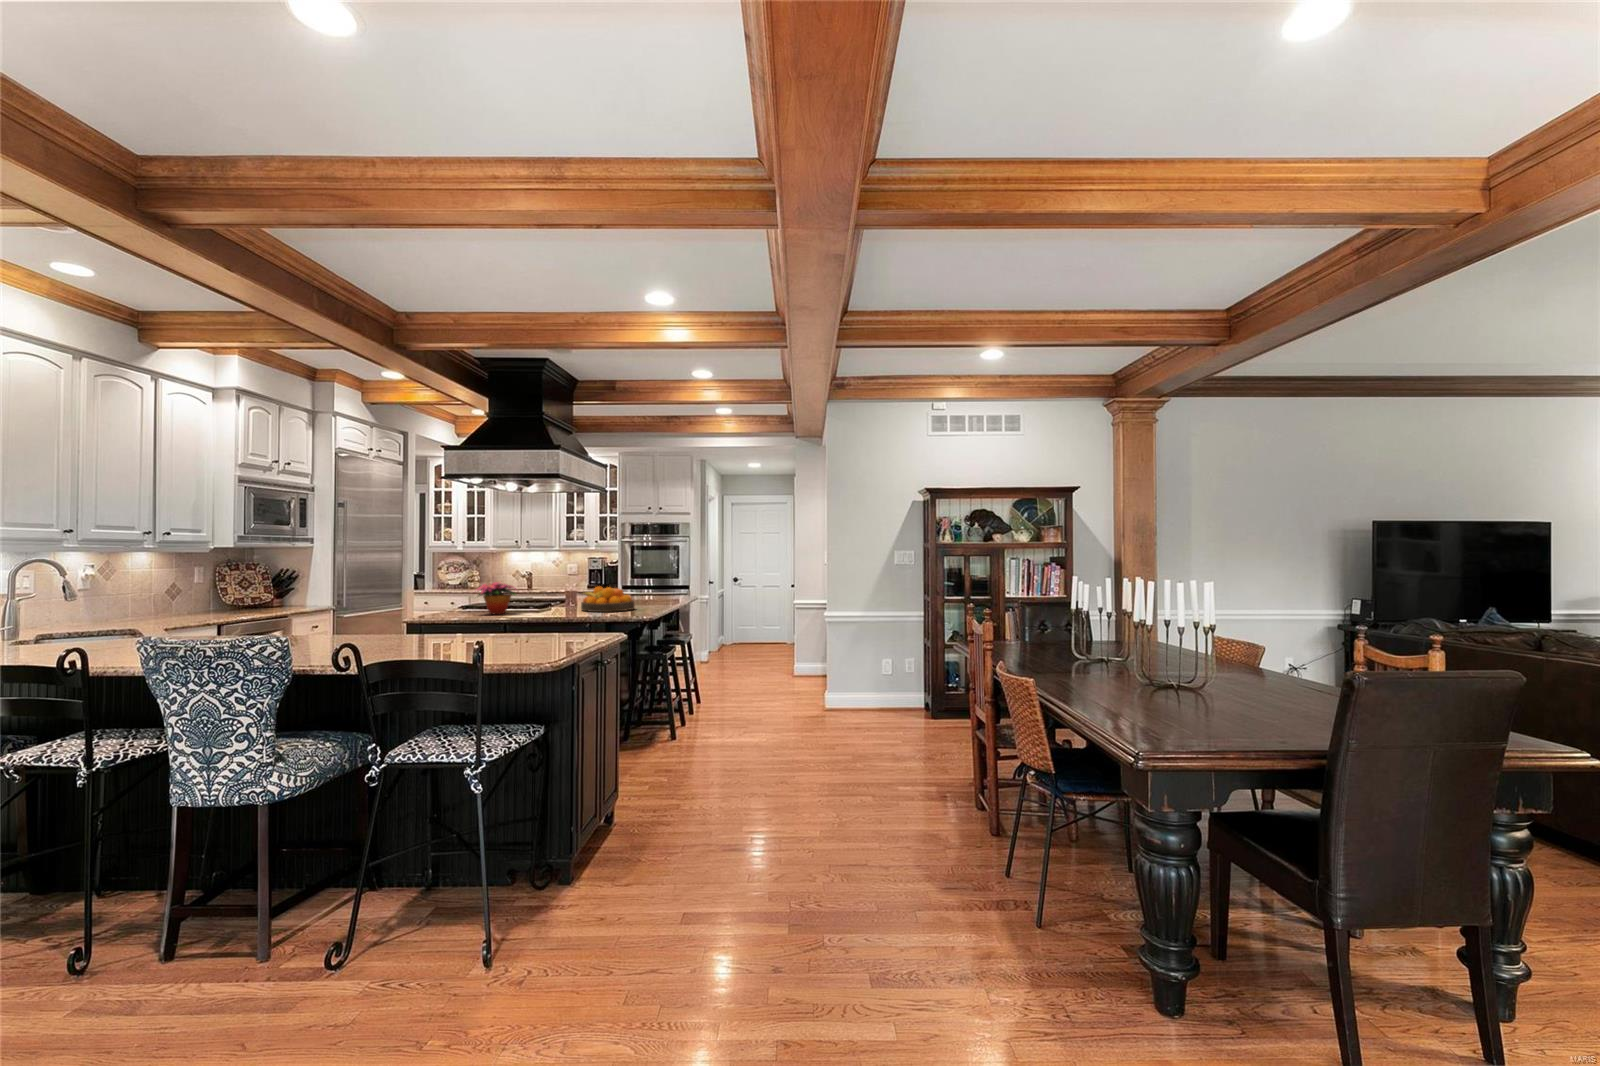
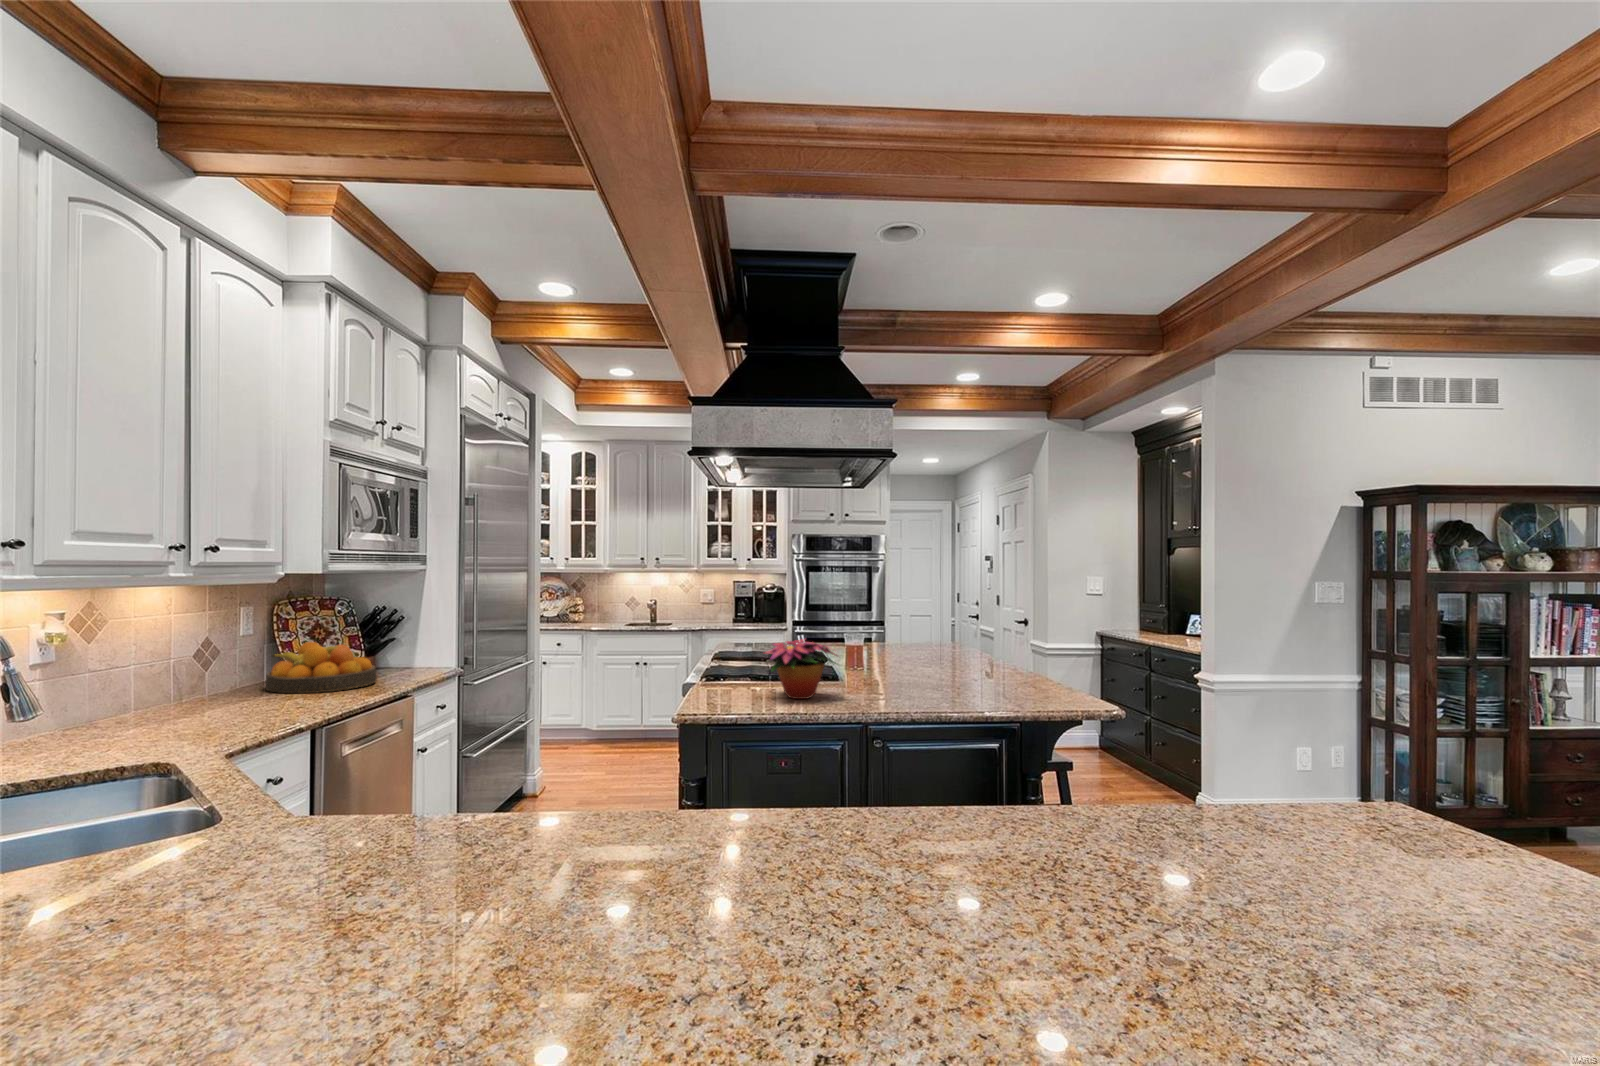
fruit bowl: present [581,586,634,612] -> present [265,642,377,693]

